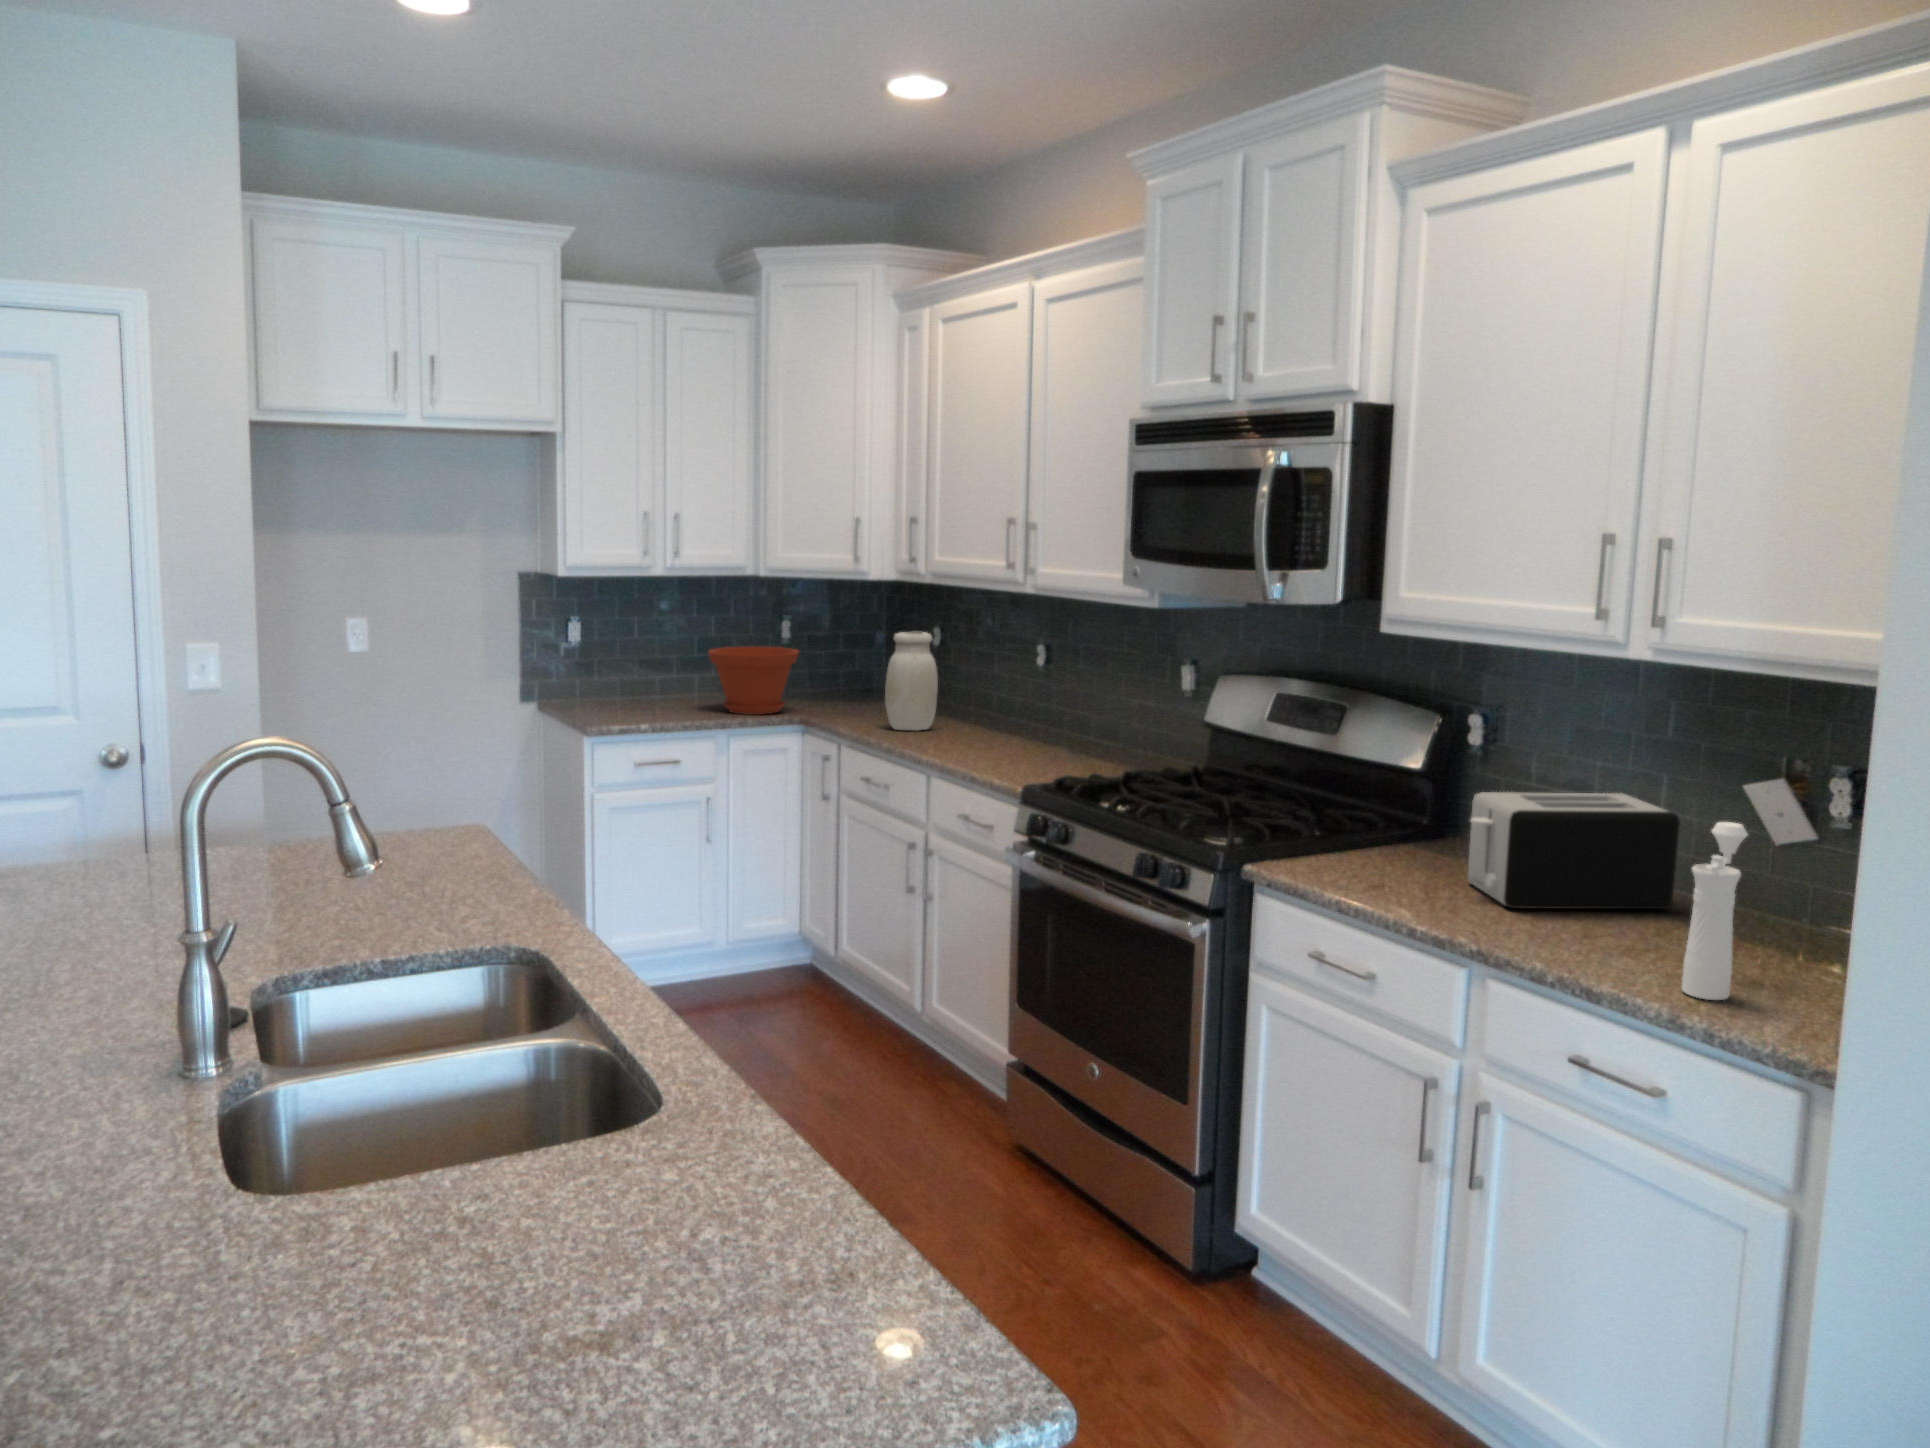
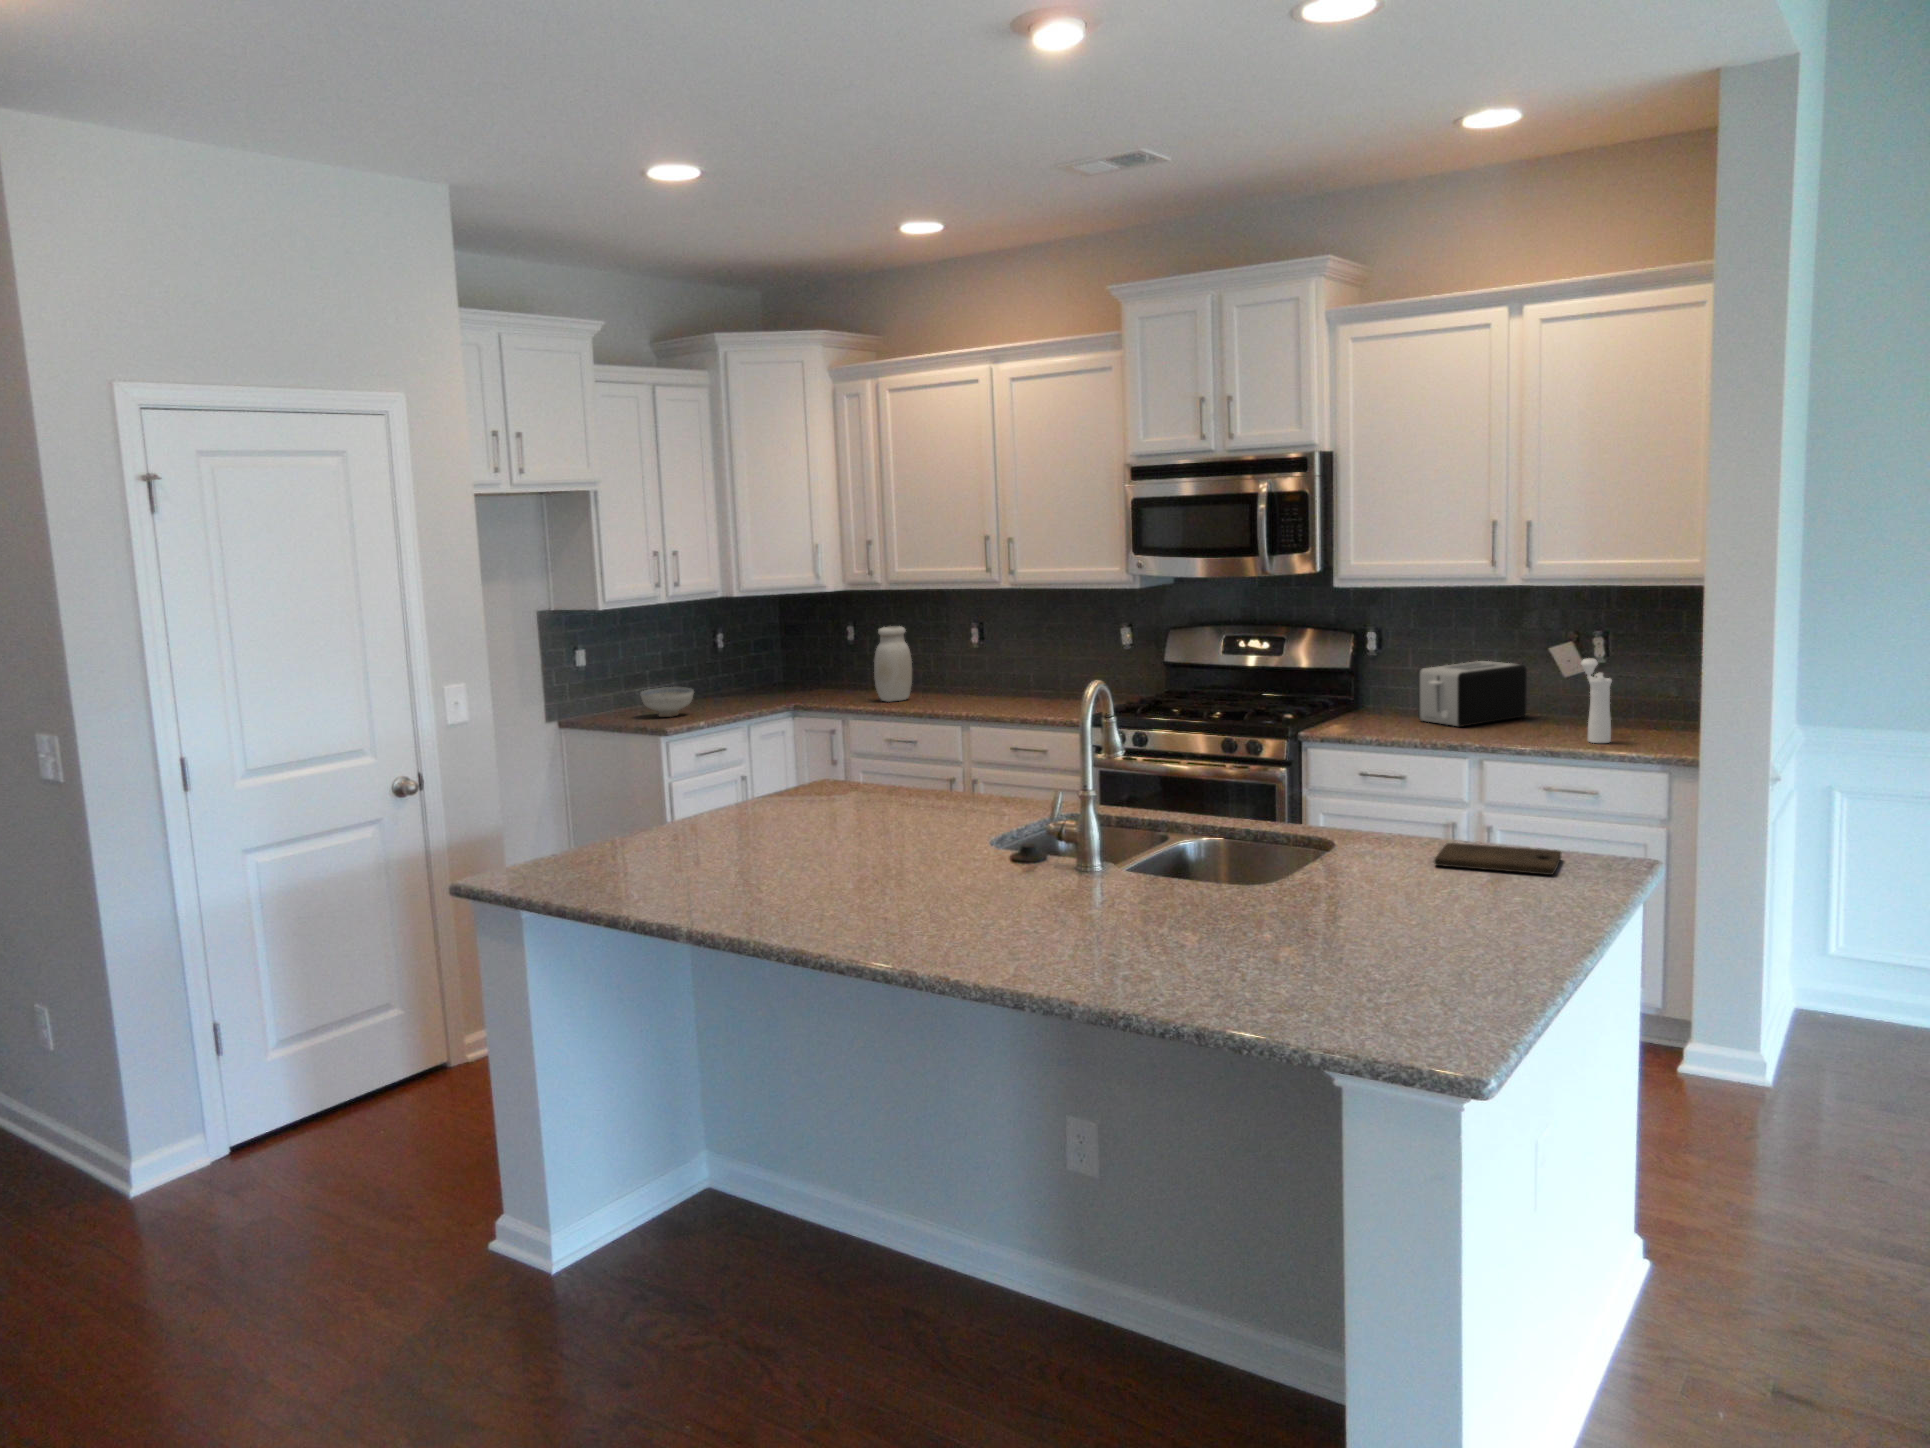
plant pot: present [708,647,799,715] -> none [707,652,780,708]
ceramic bowl: none [600,678,667,714] -> present [640,687,694,717]
cutting board: none [622,1195,885,1371] -> present [1434,843,1561,875]

